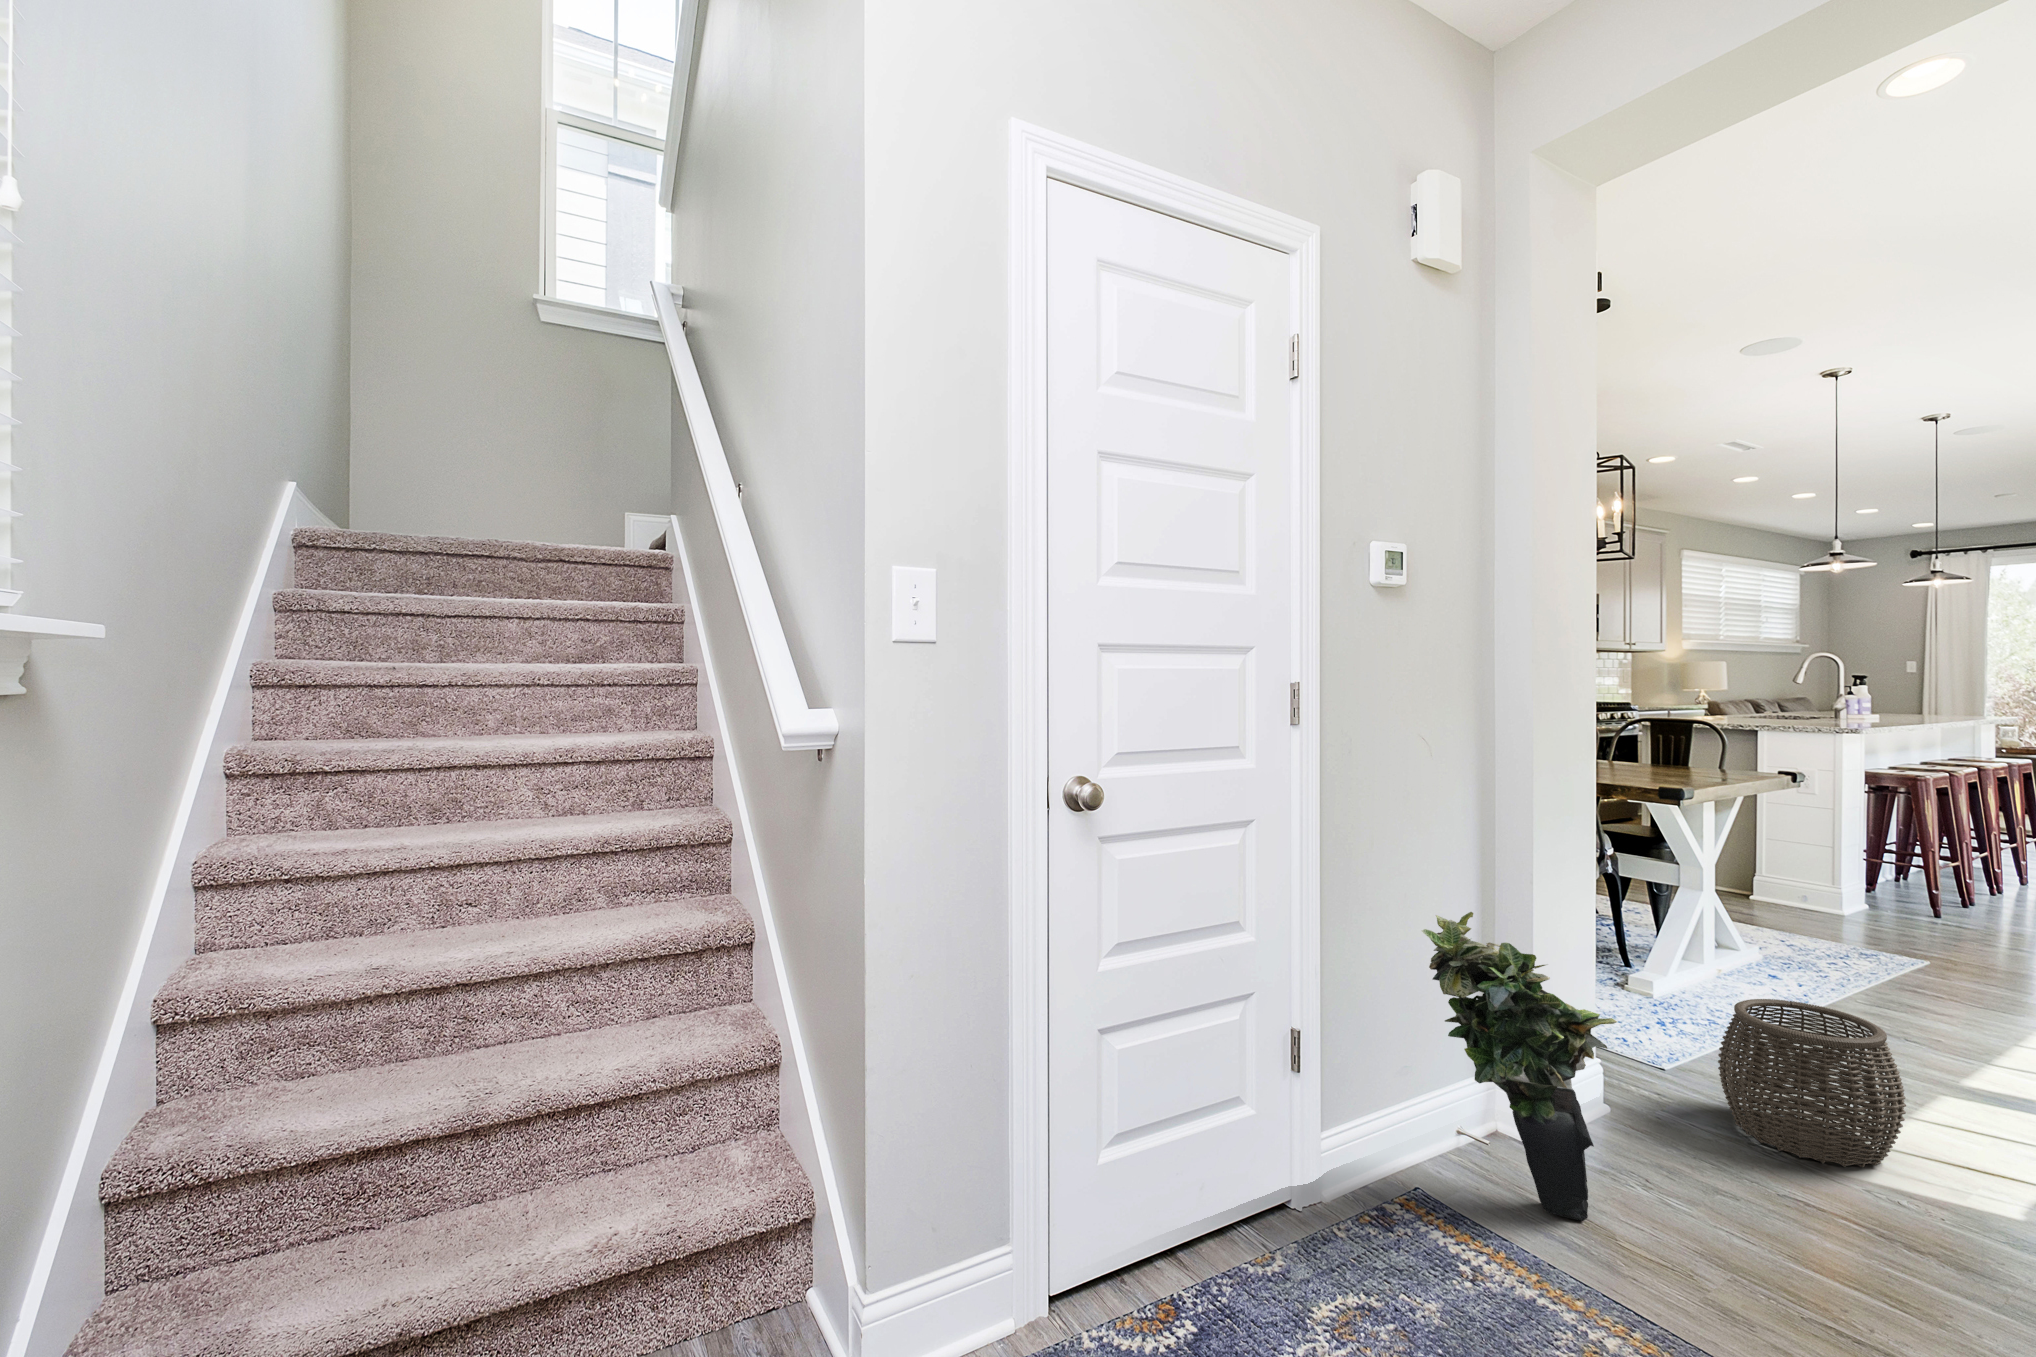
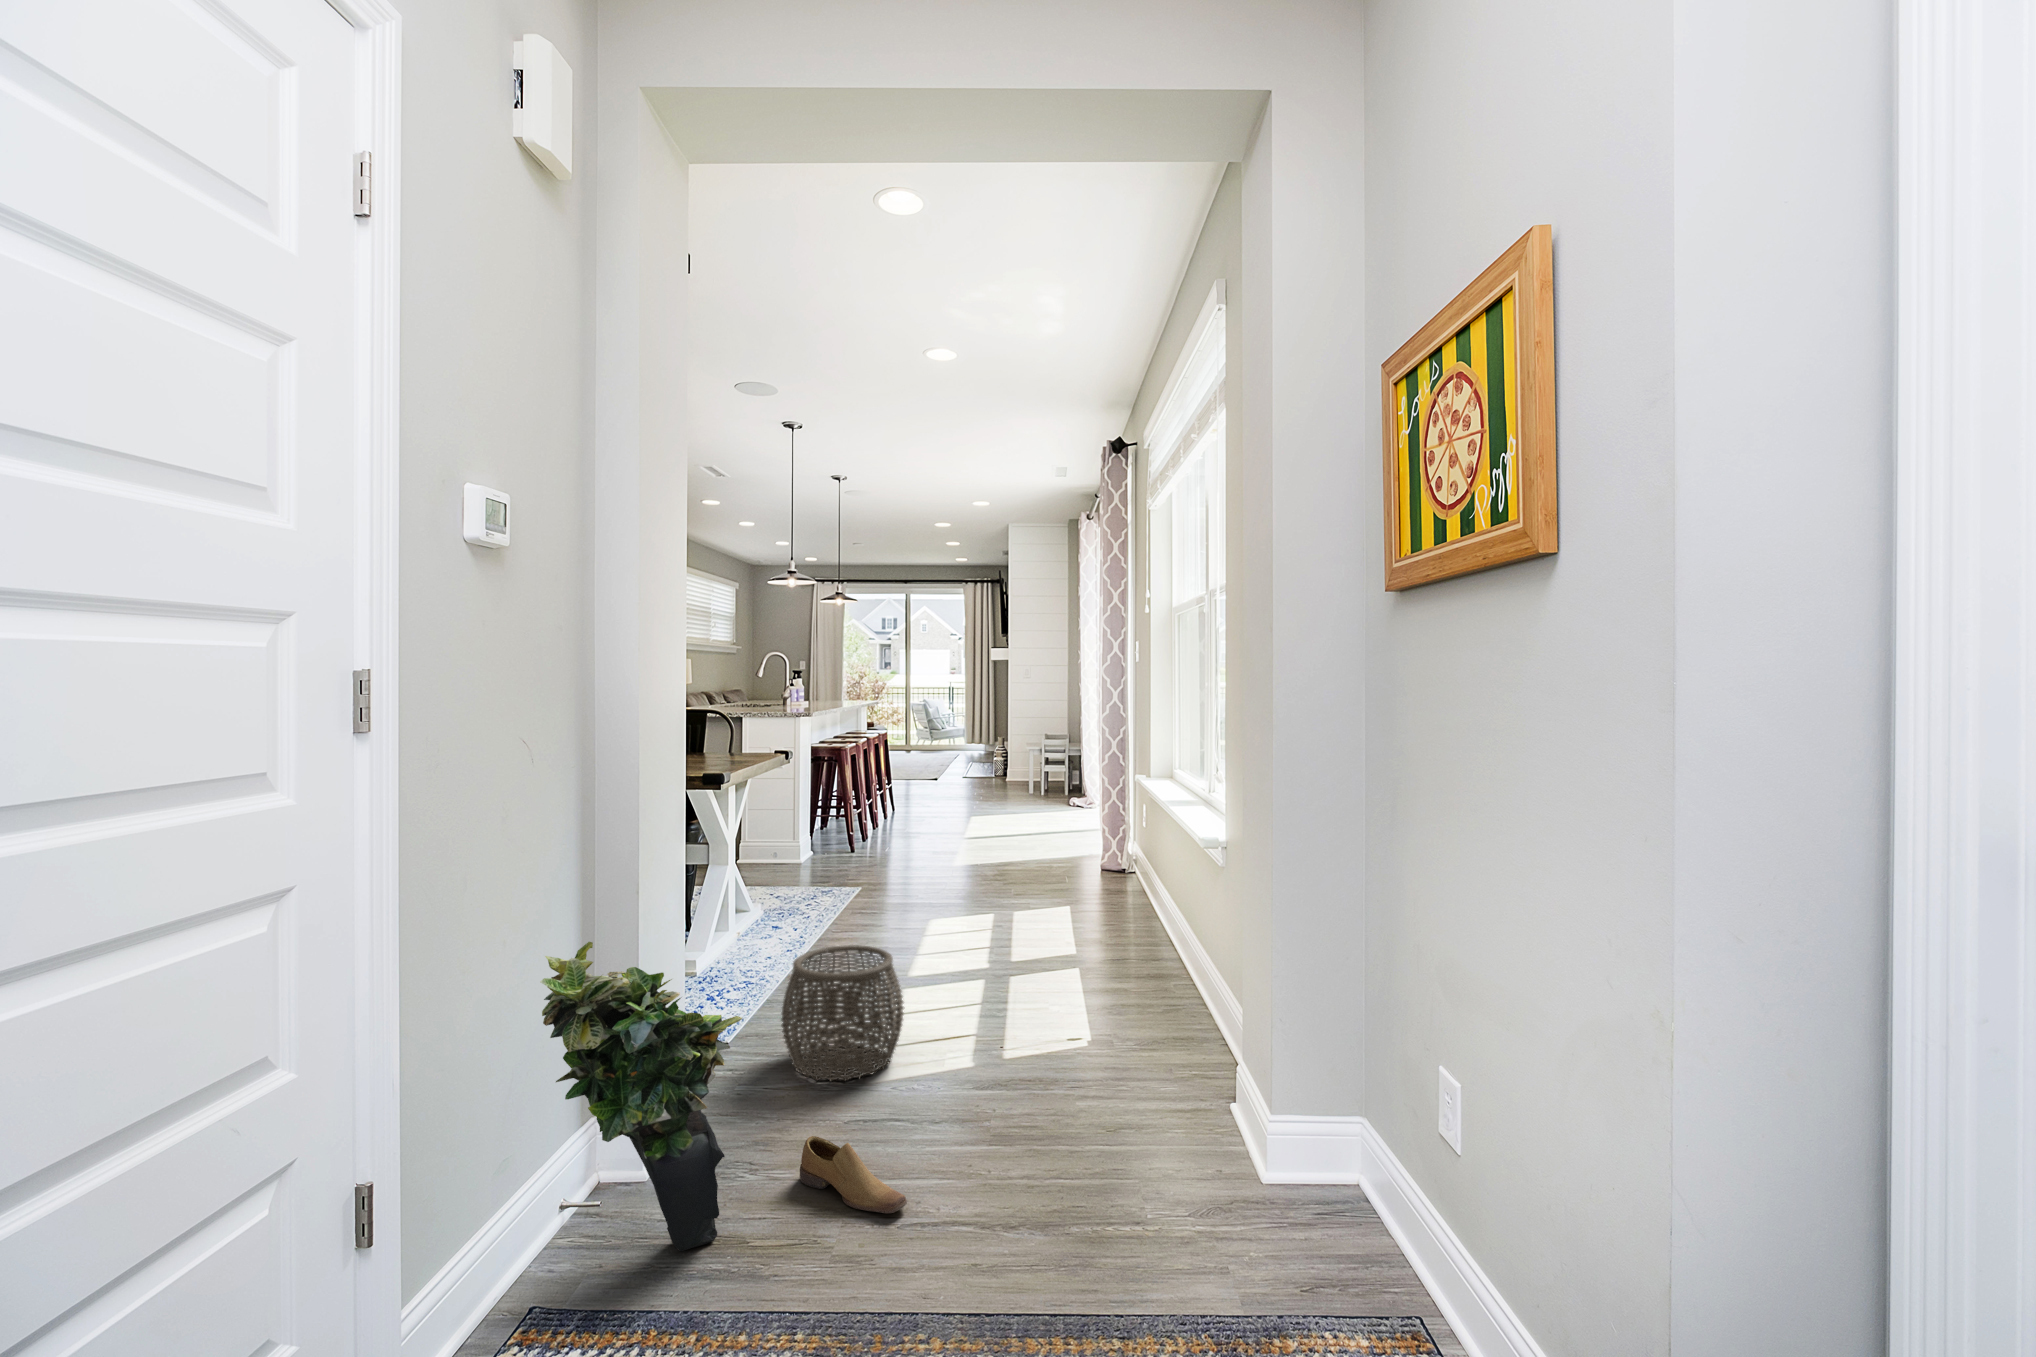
shoe: none [1697,1179,1828,1302] -> present [800,1136,907,1213]

